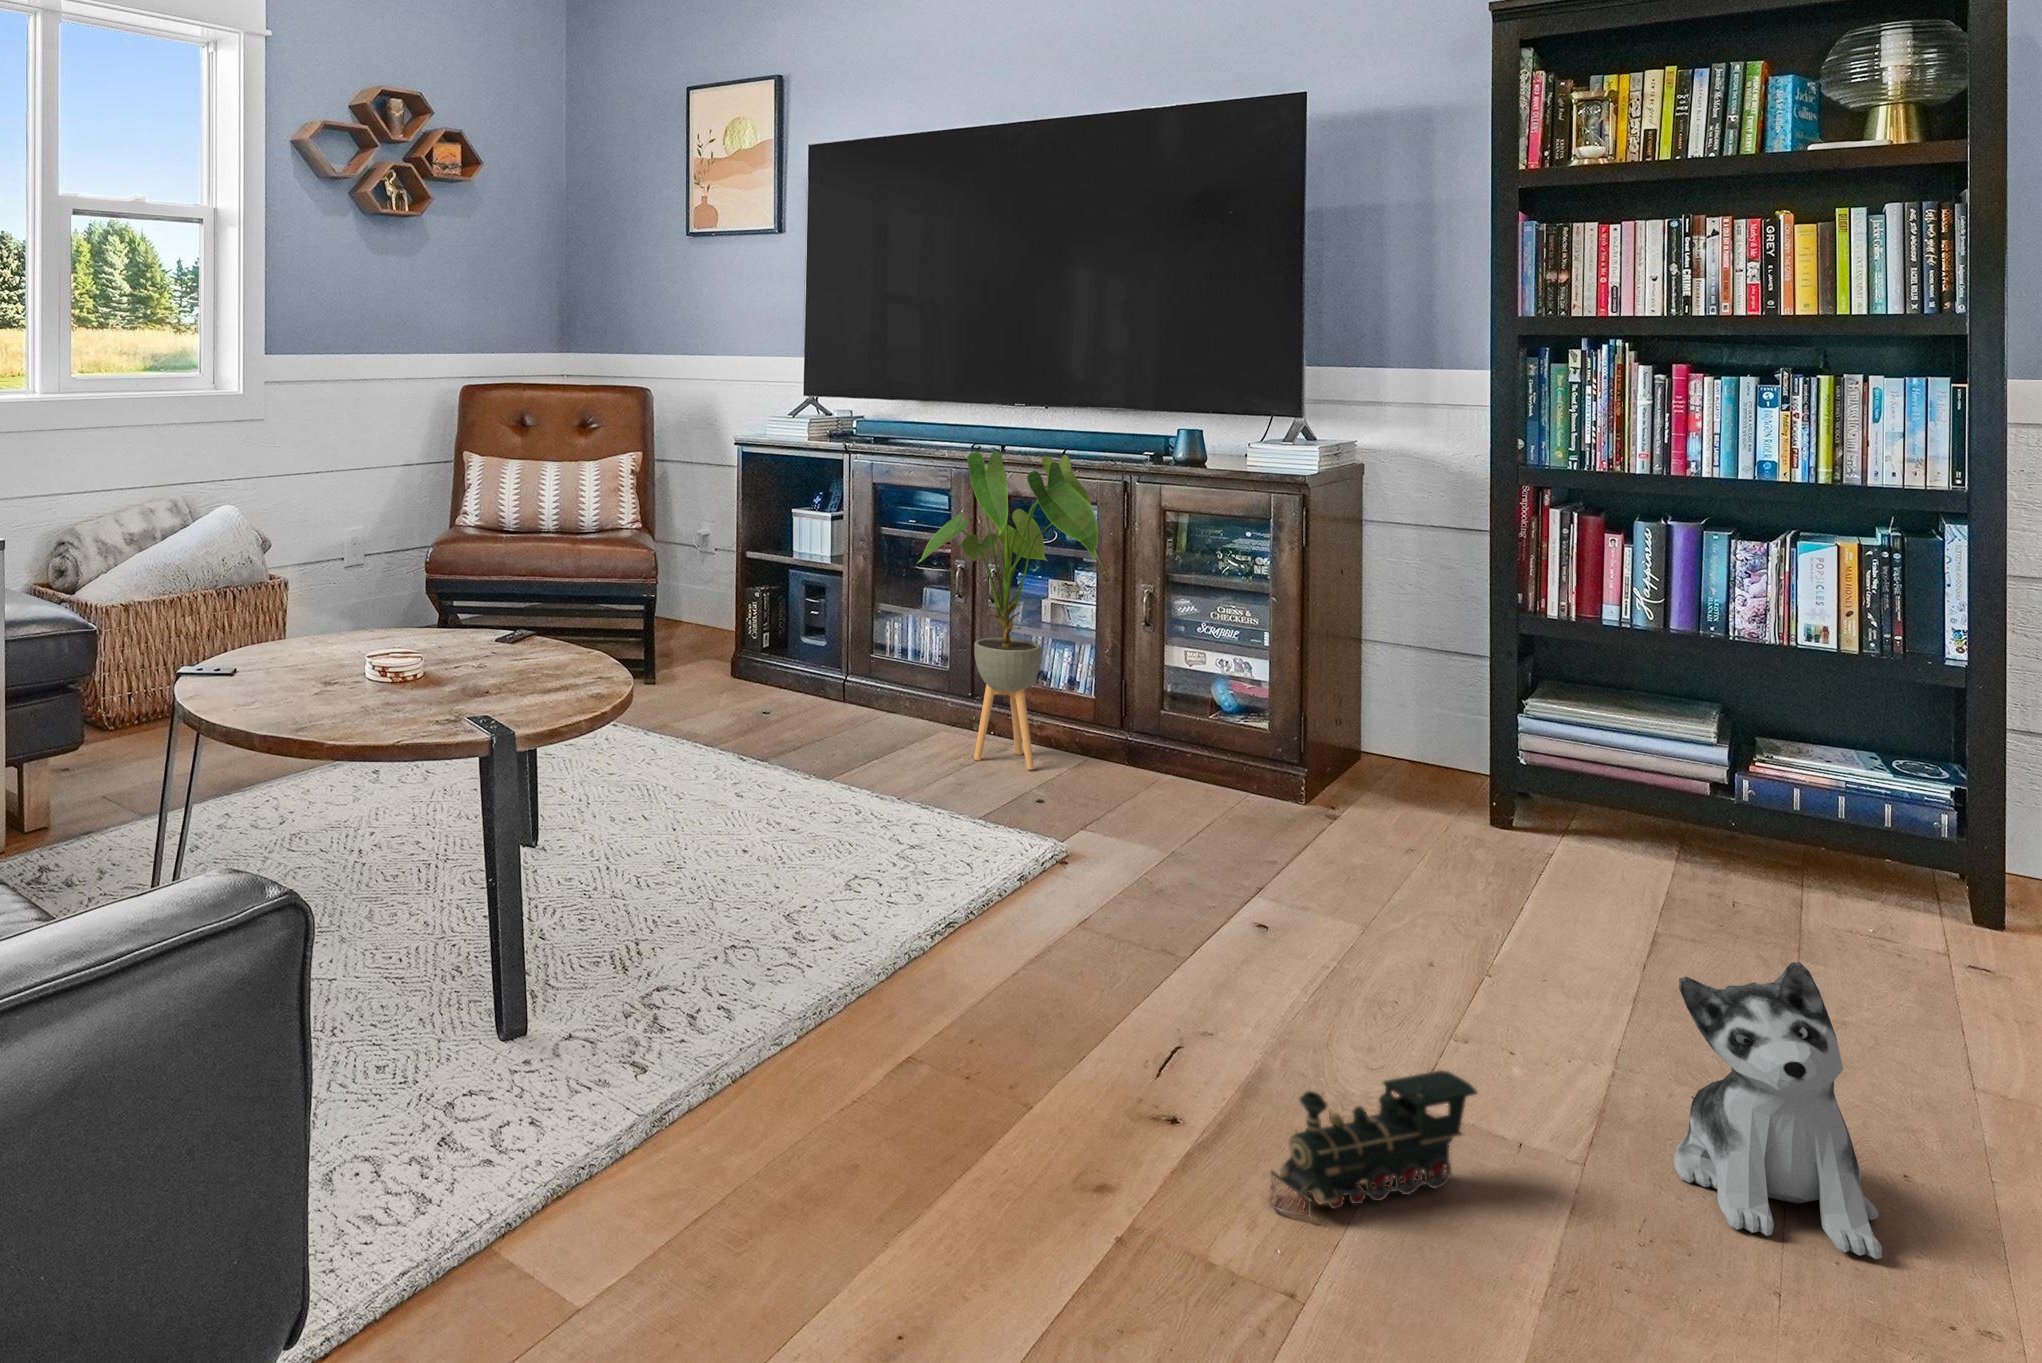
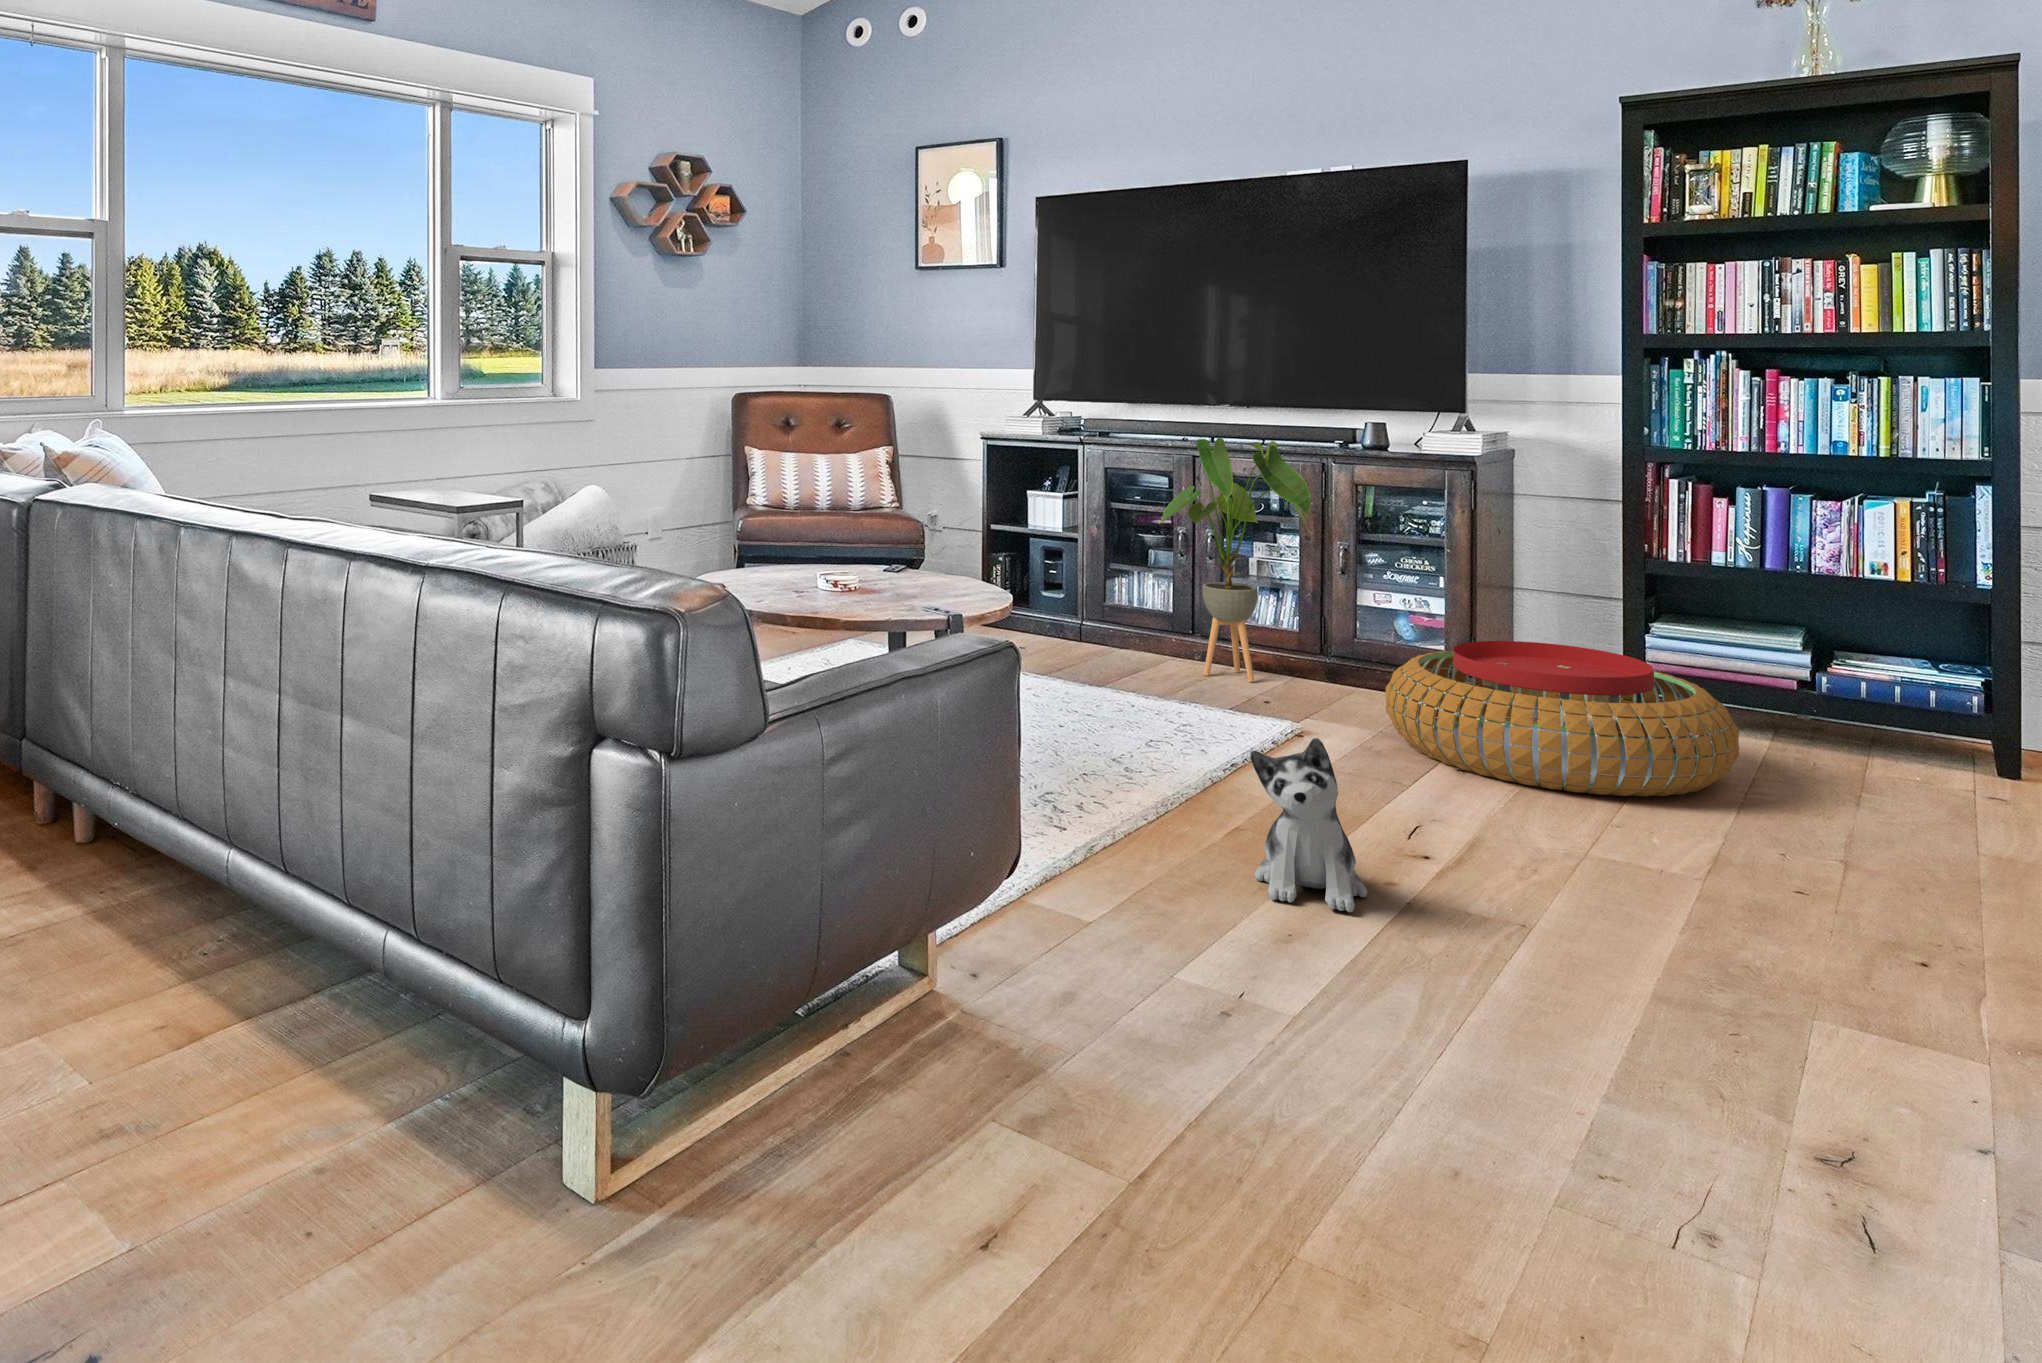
pouf: none [1172,729,1625,965] -> present [1385,641,1739,797]
plush toy: present [1674,962,1882,1259] -> present [1250,738,1367,912]
toy train: present [1270,1071,1477,1218] -> none [1517,833,1655,916]

